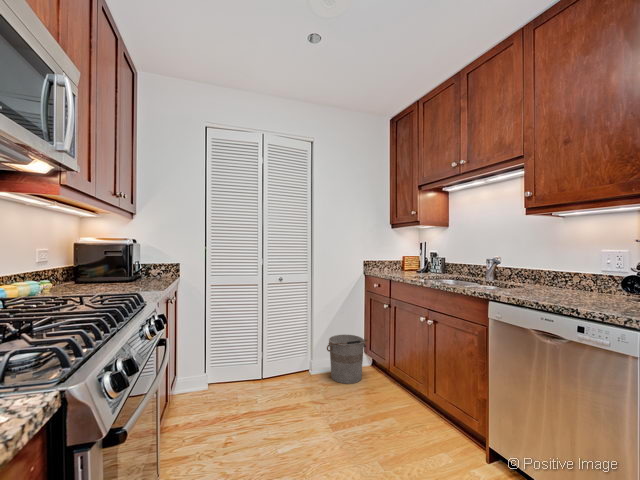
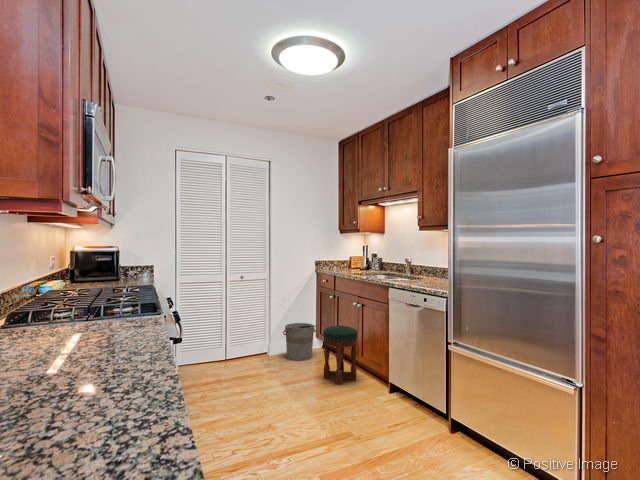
stool: none [382,347,430,435] -> present [323,326,358,385]

